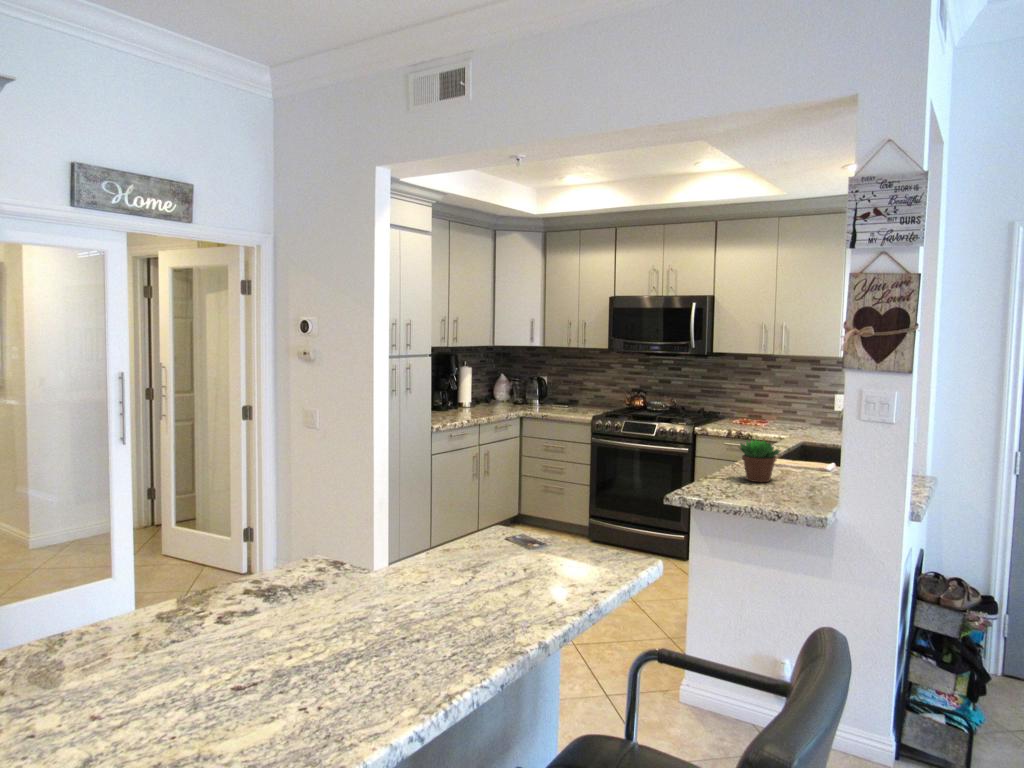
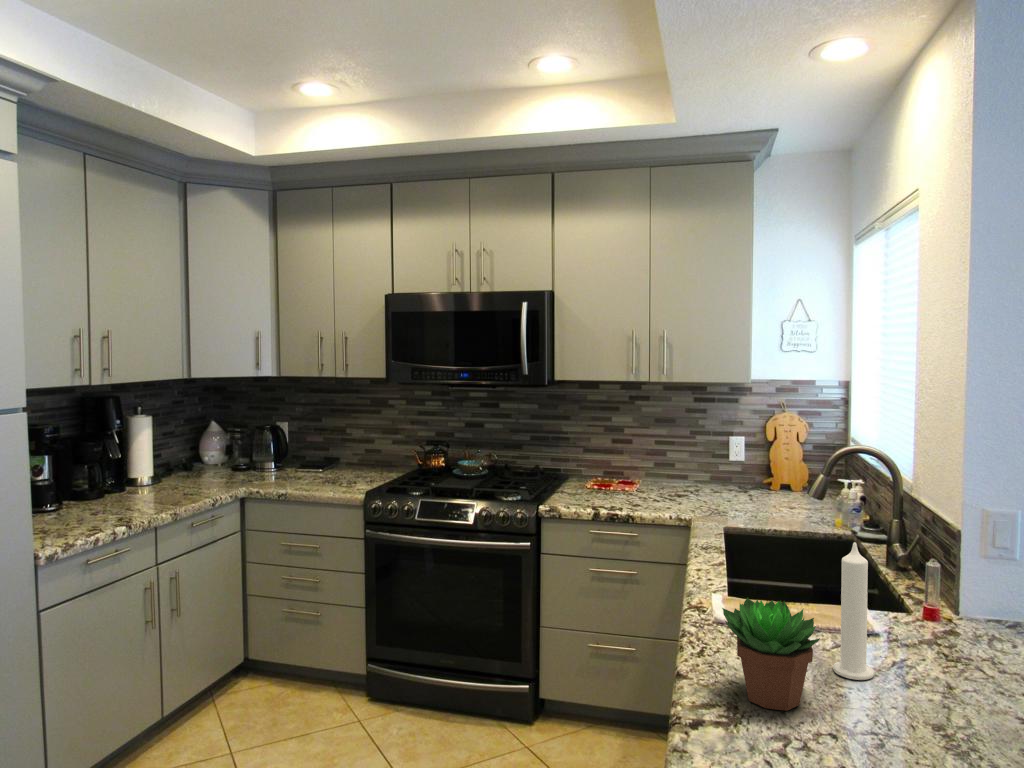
candle: none [796,419,814,480] -> present [833,542,874,680]

